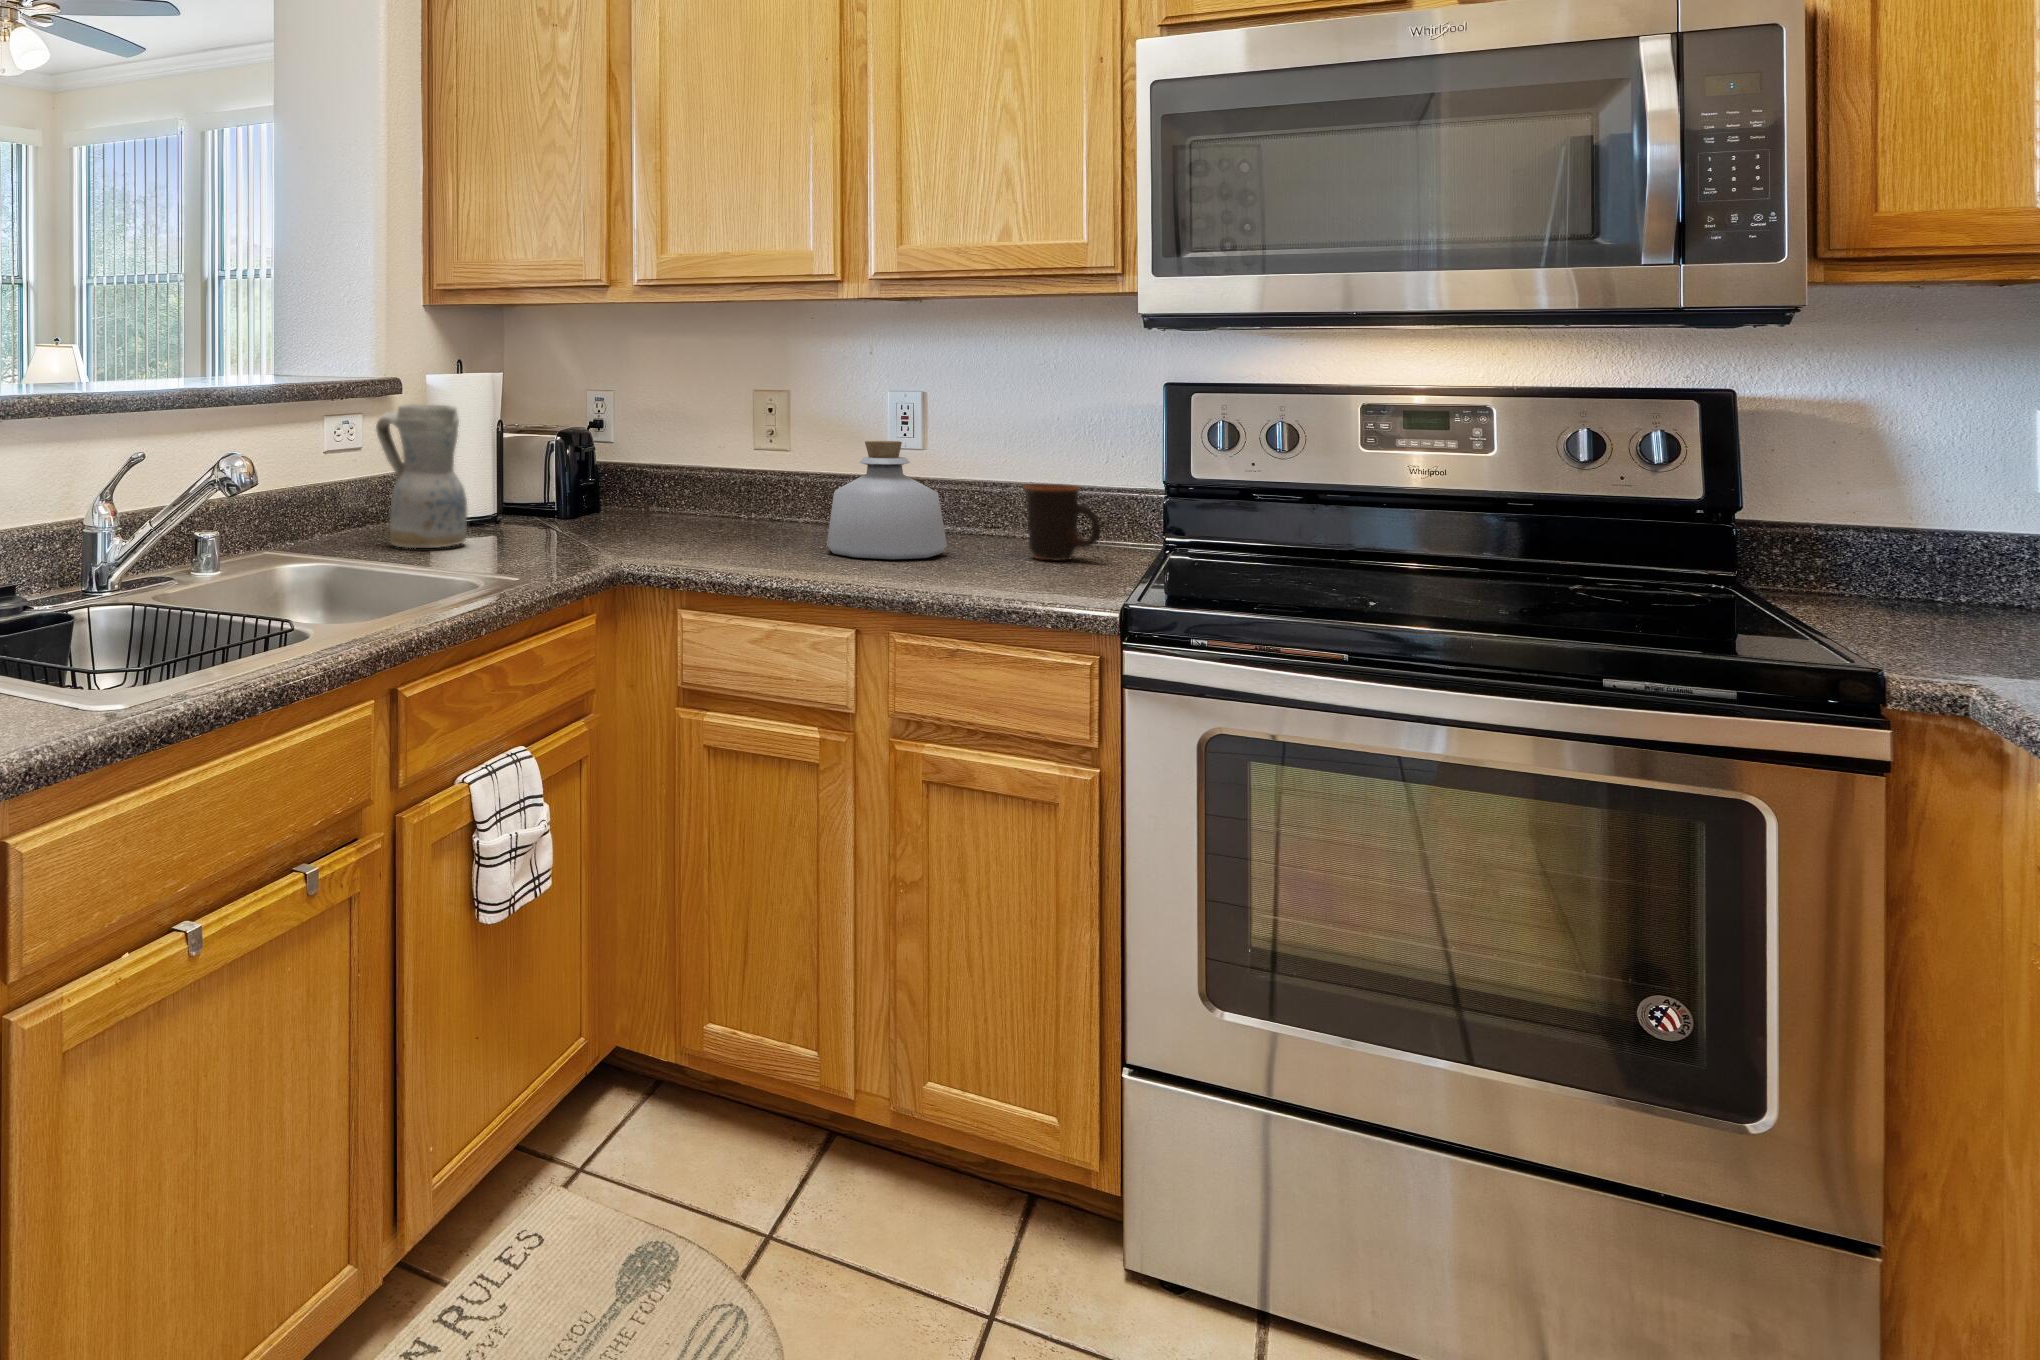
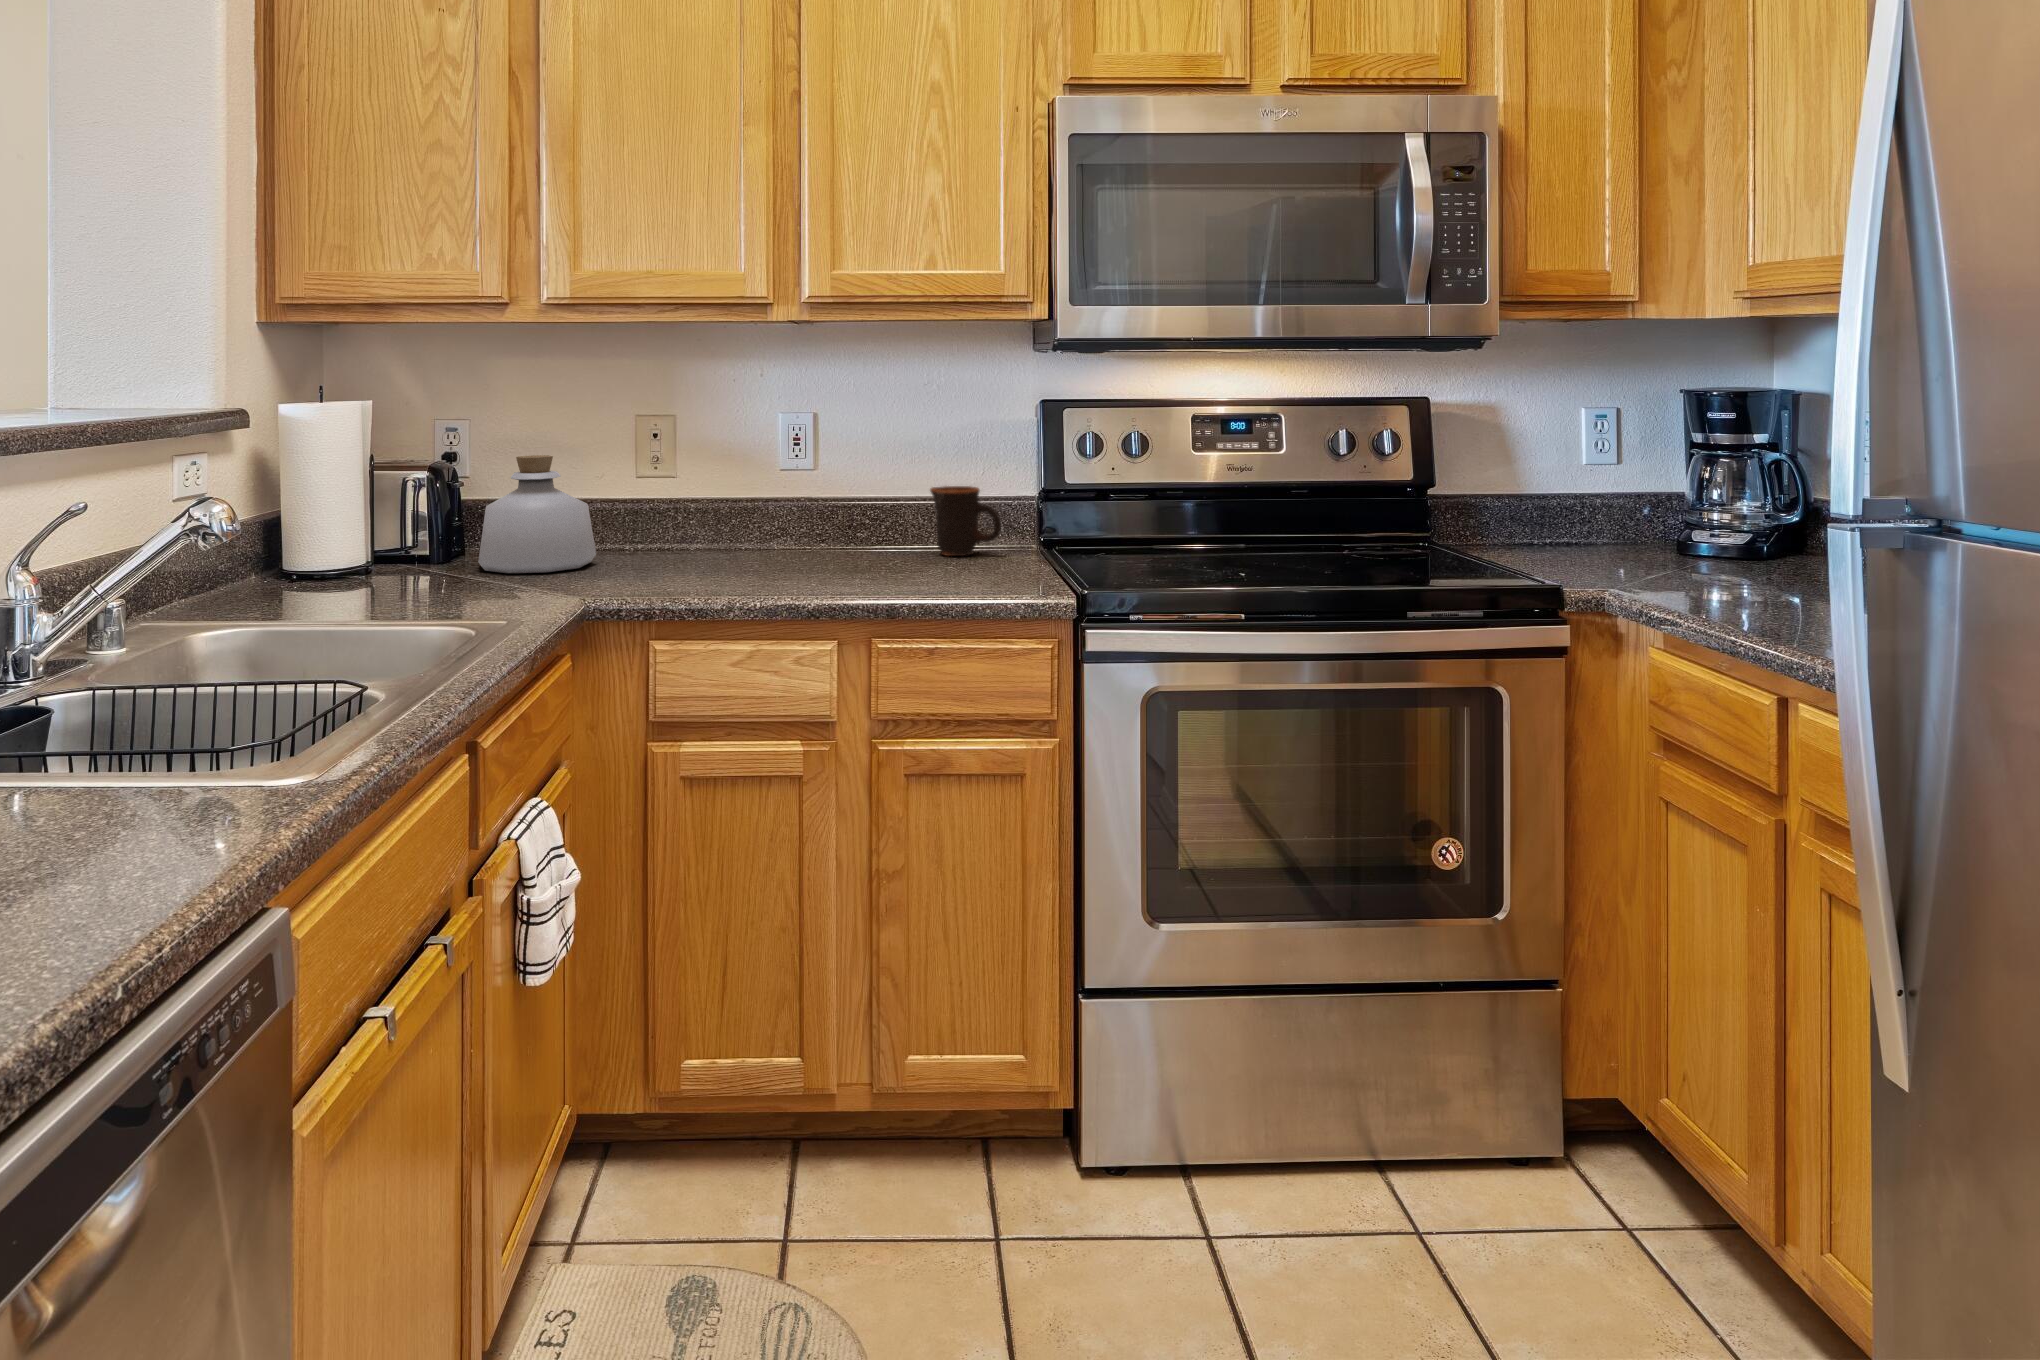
ceramic pitcher: present [376,404,467,548] -> none [256,430,374,596]
bottle: present [827,441,947,559] -> present [478,455,596,573]

